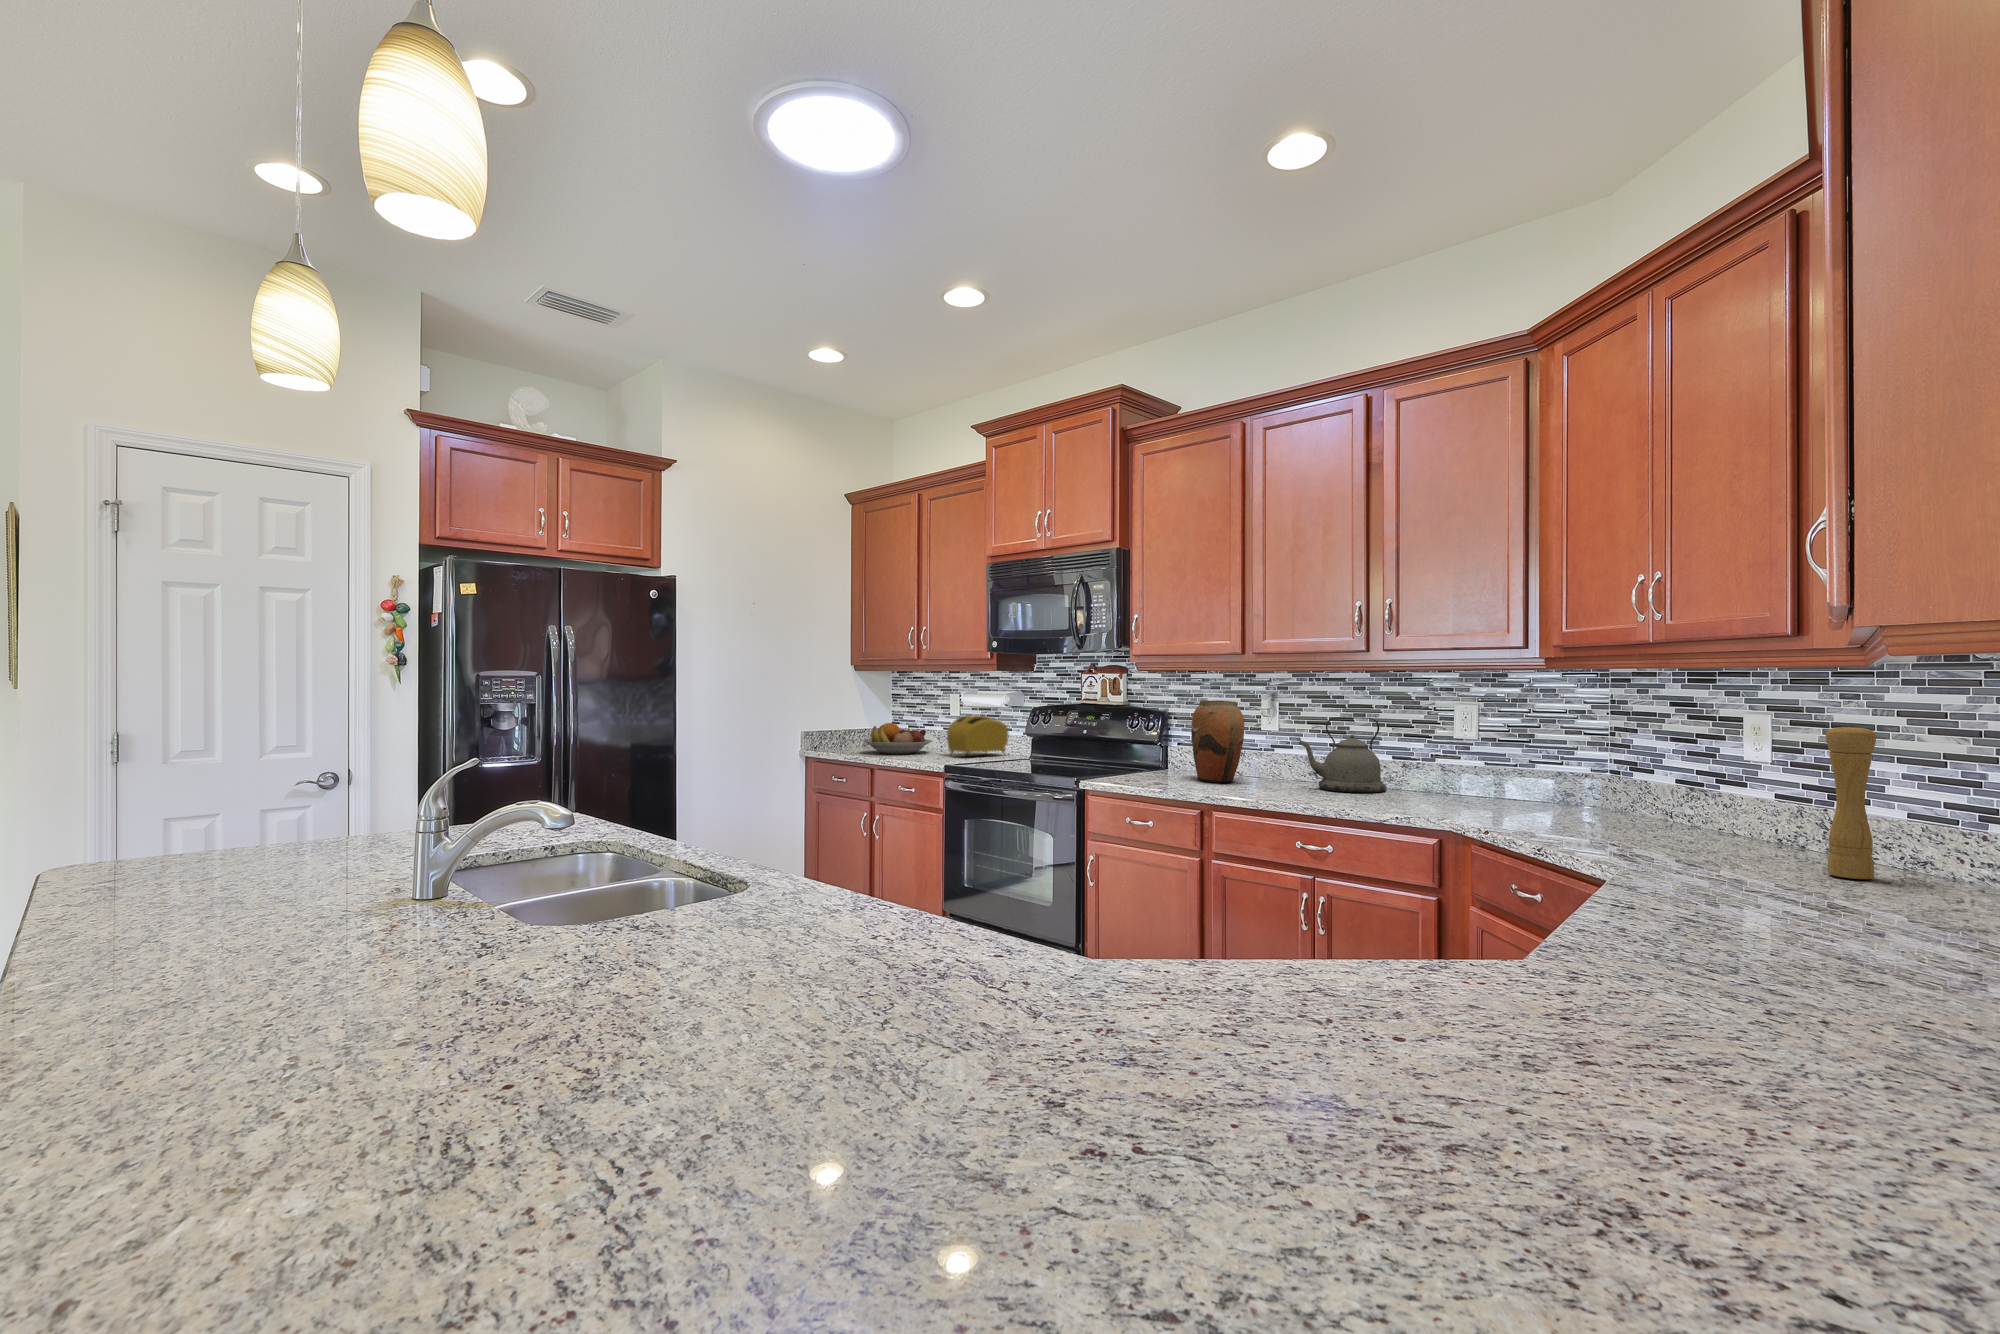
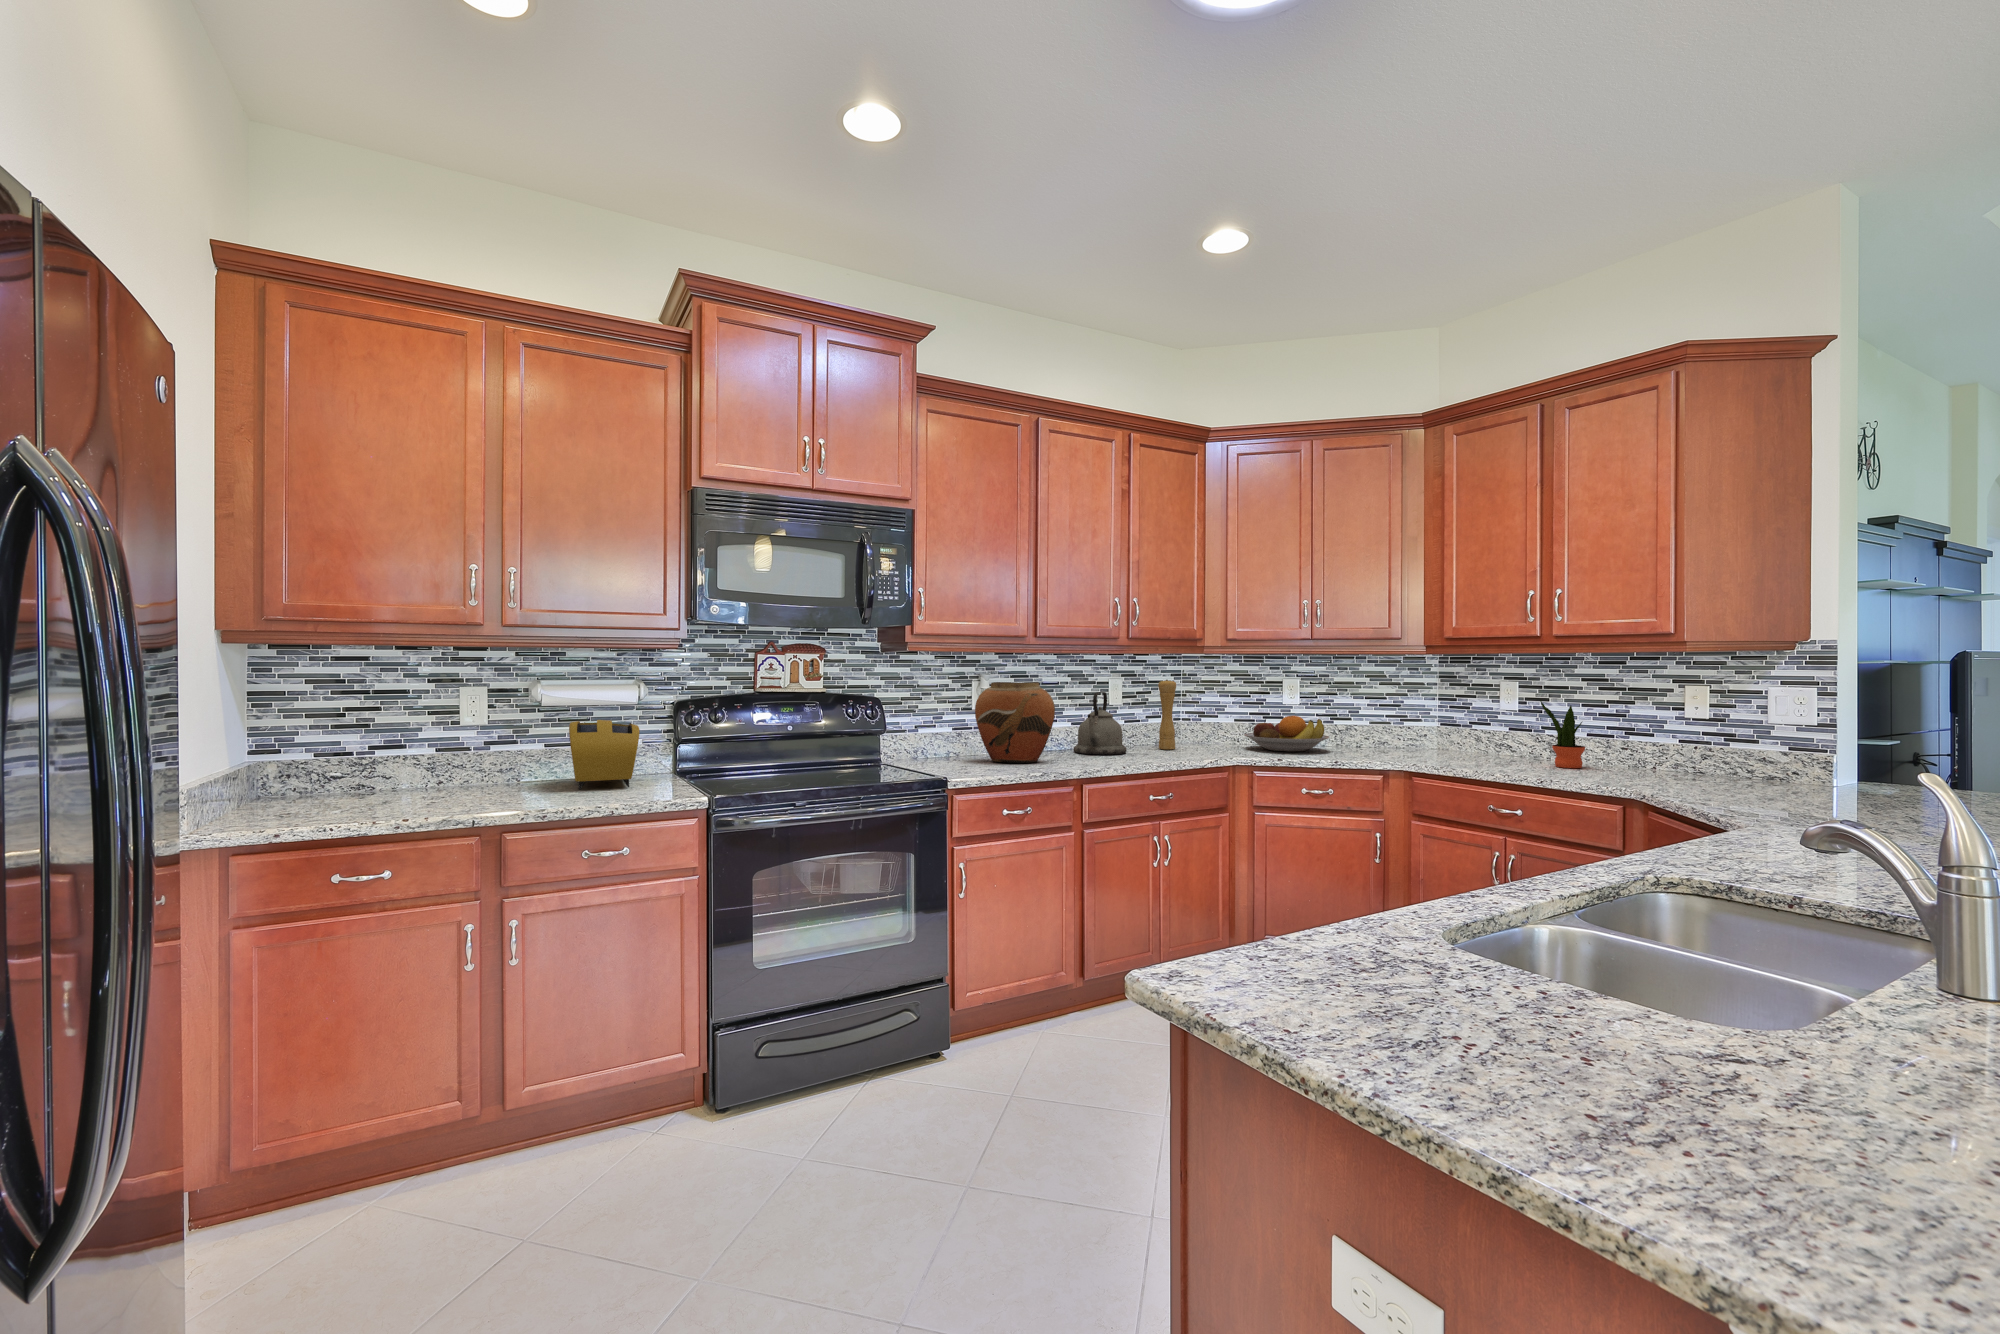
fruit bowl: present [863,723,932,754] -> present [1244,716,1329,752]
pepper mill: present [1826,725,1876,879] -> present [1158,680,1176,749]
potted plant: none [1723,760,1813,920] -> present [1540,700,1585,768]

